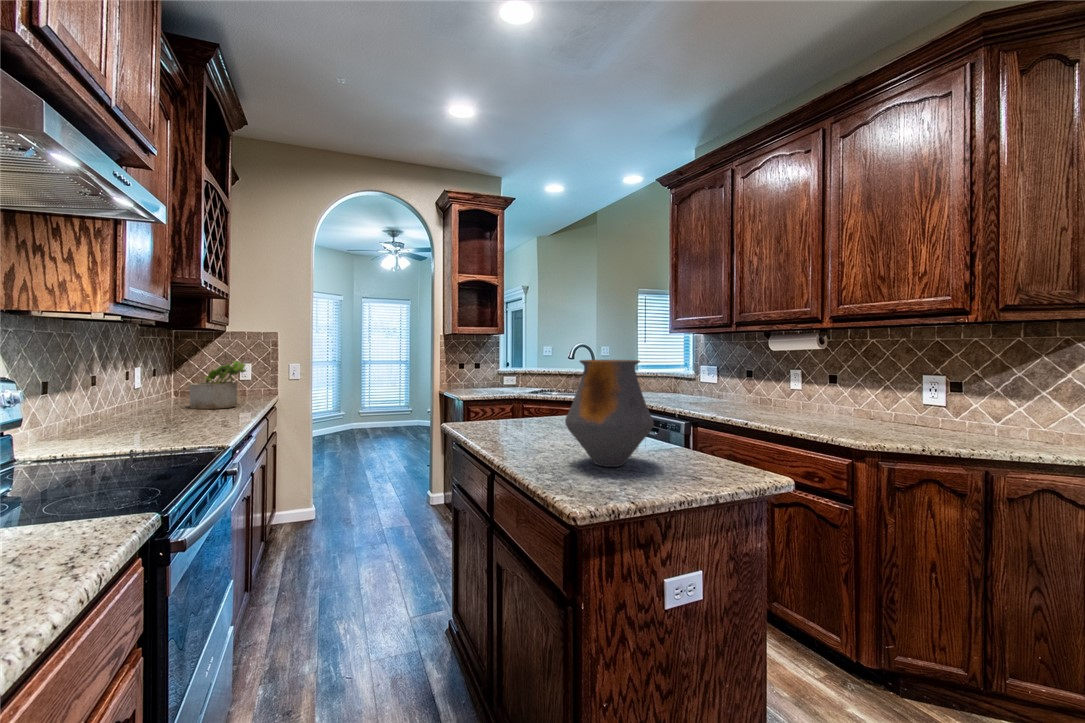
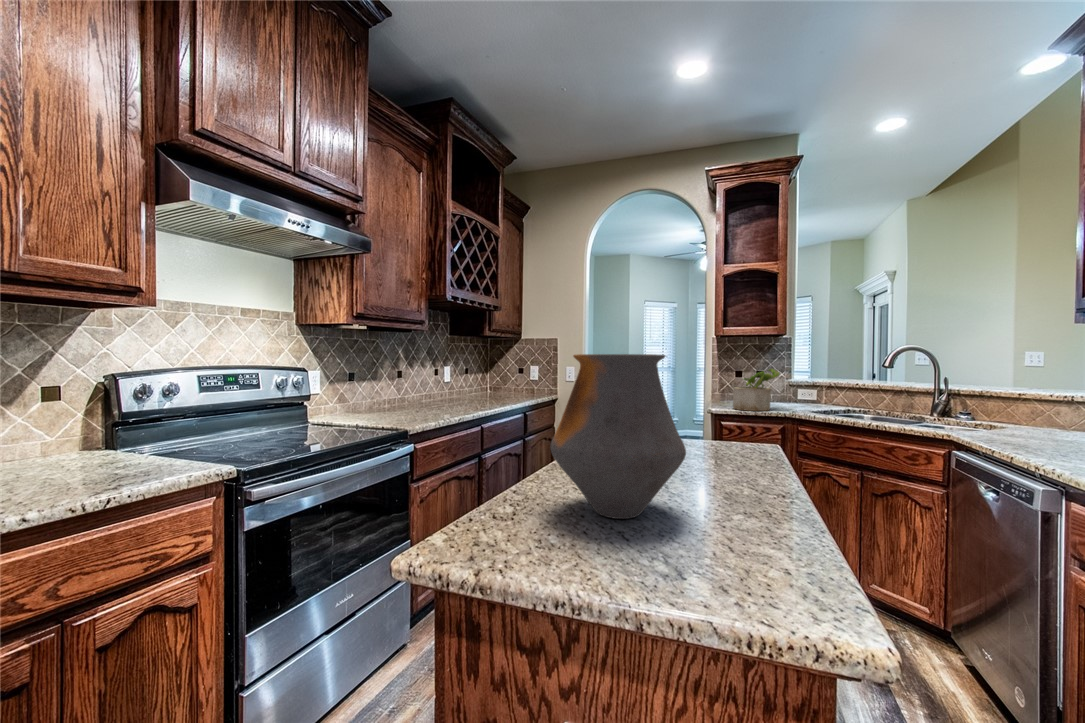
potted plant: present [190,361,245,409] -> present [733,369,779,411]

